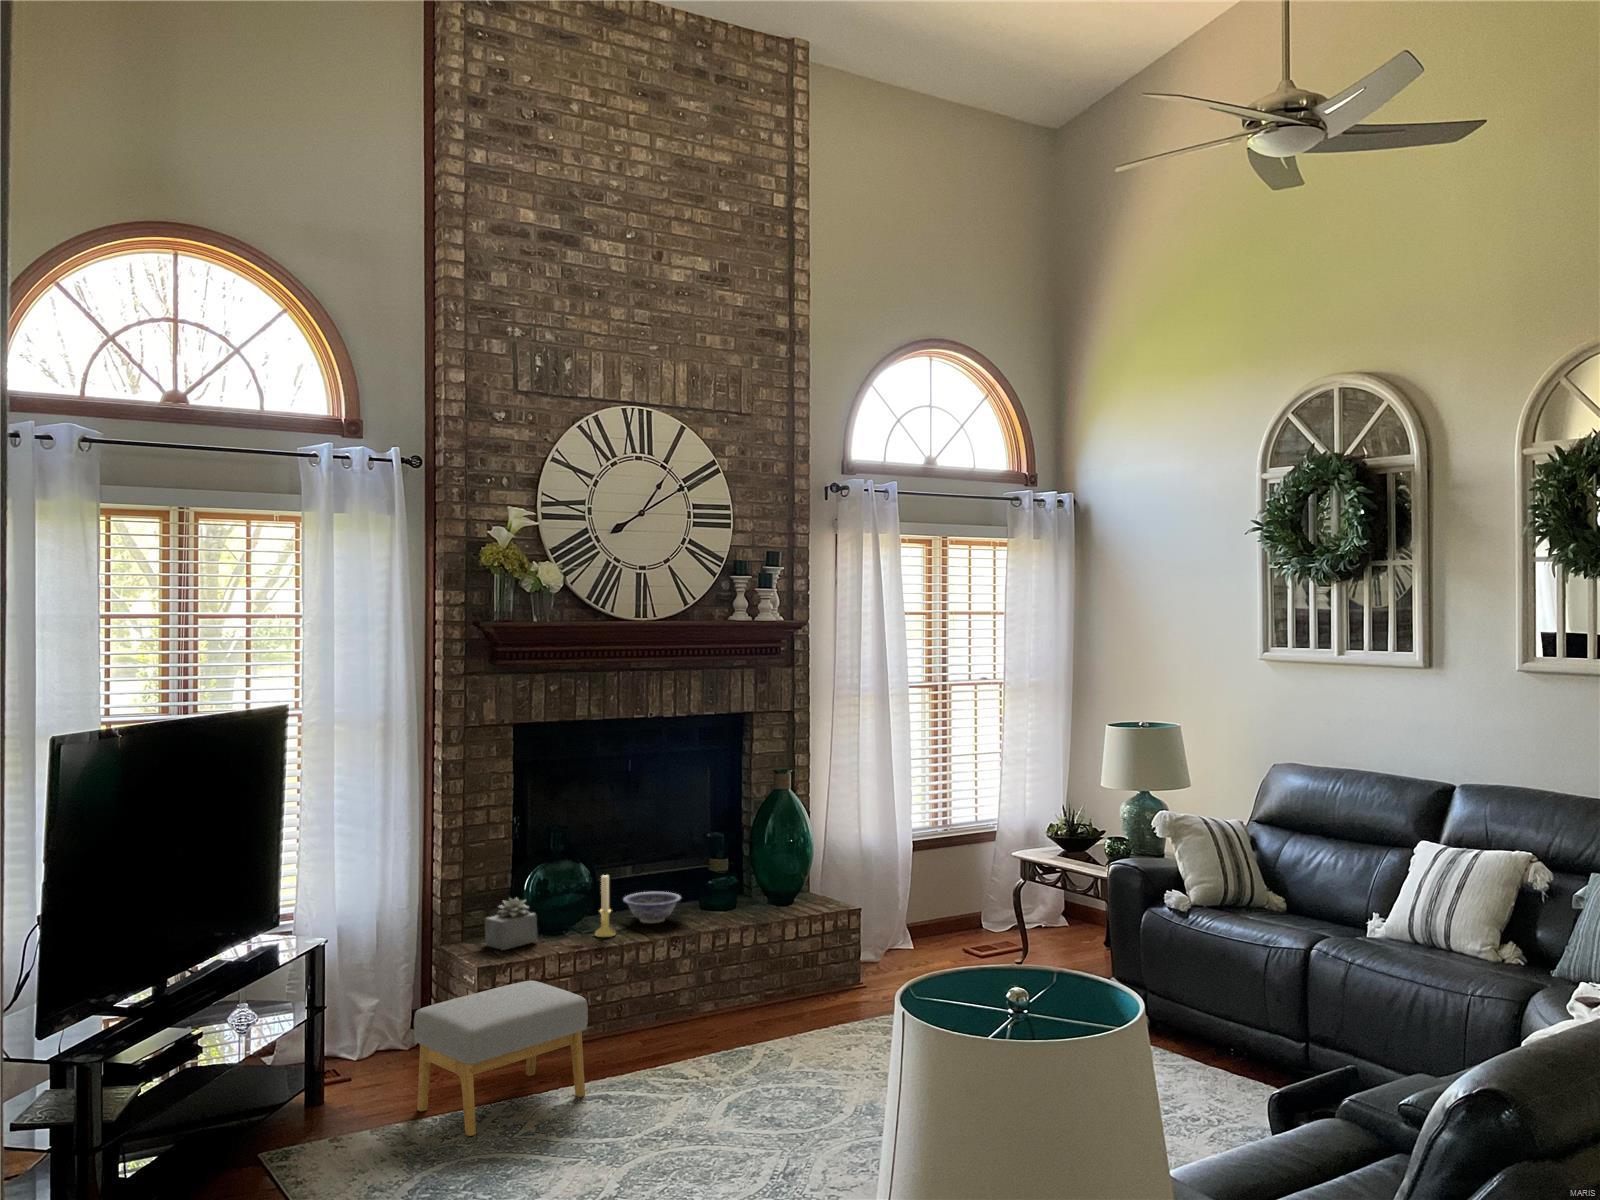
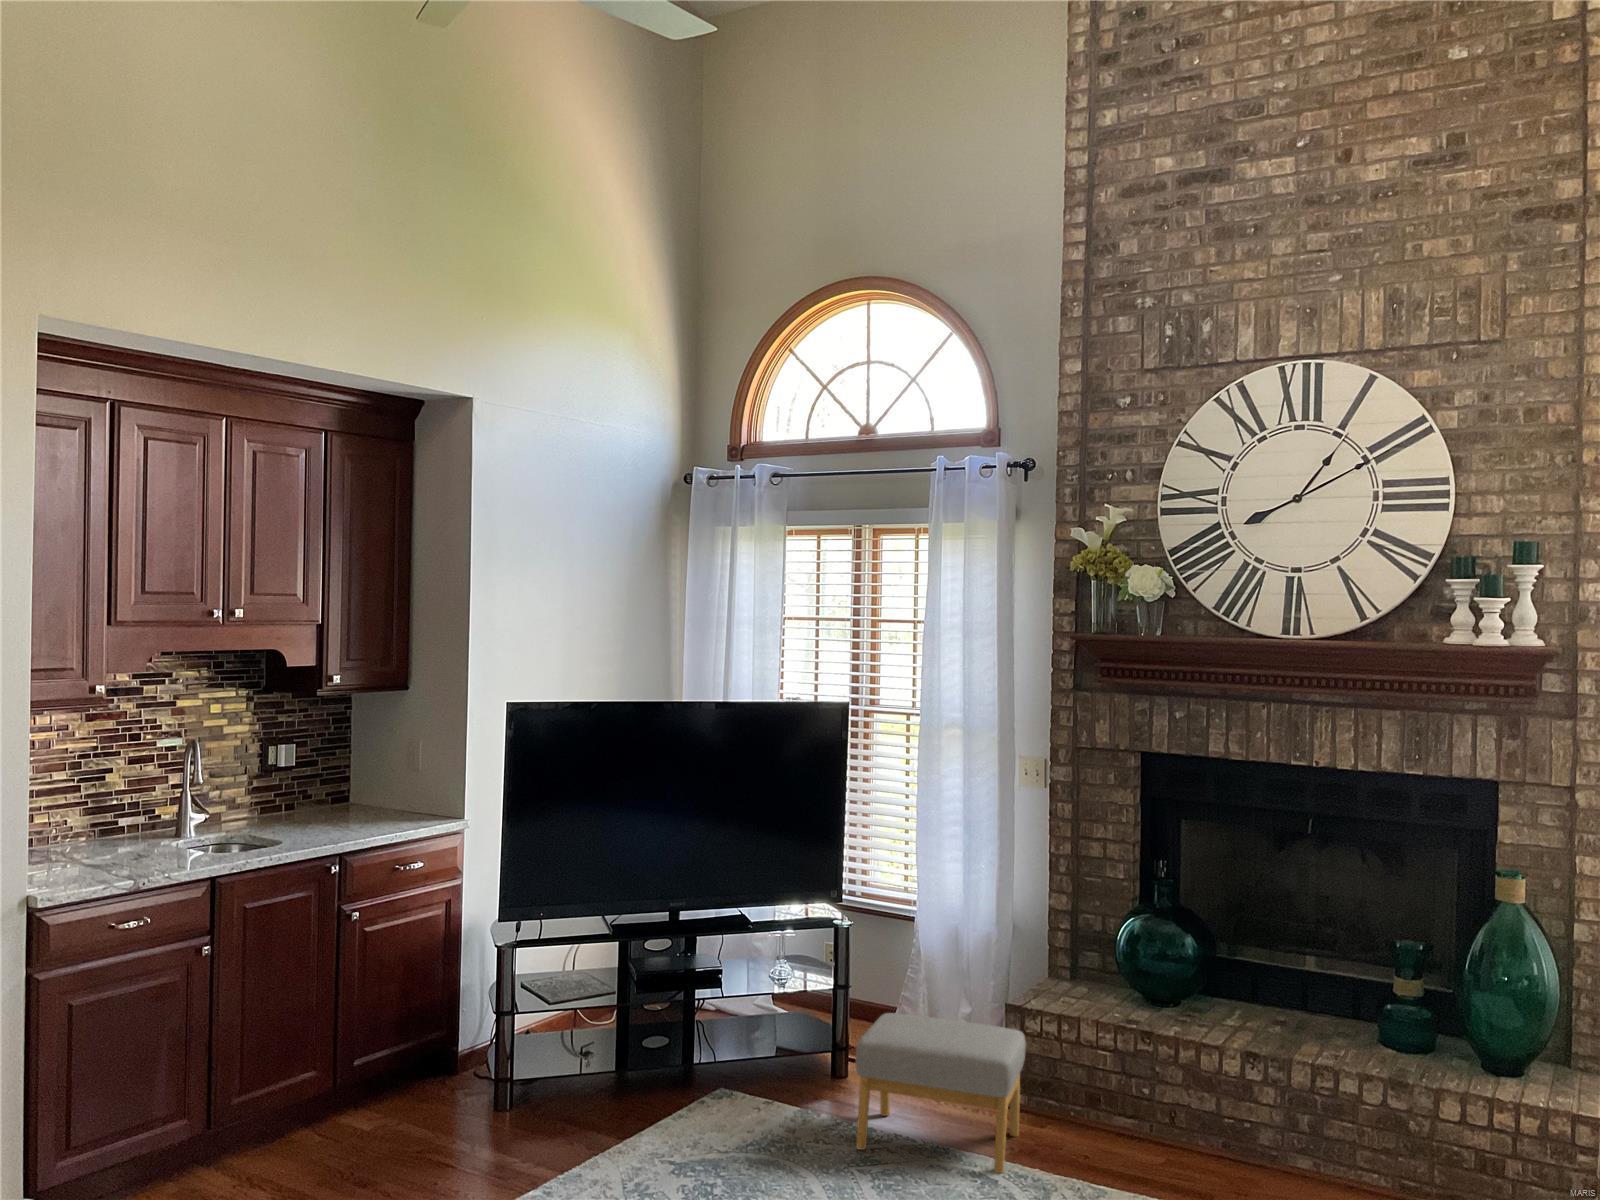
candle holder: present [595,875,616,937] -> none [1168,946,1195,1026]
decorative bowl: present [623,892,681,923] -> none [1230,989,1312,1034]
succulent plant: present [485,898,537,950] -> none [1056,943,1108,1001]

